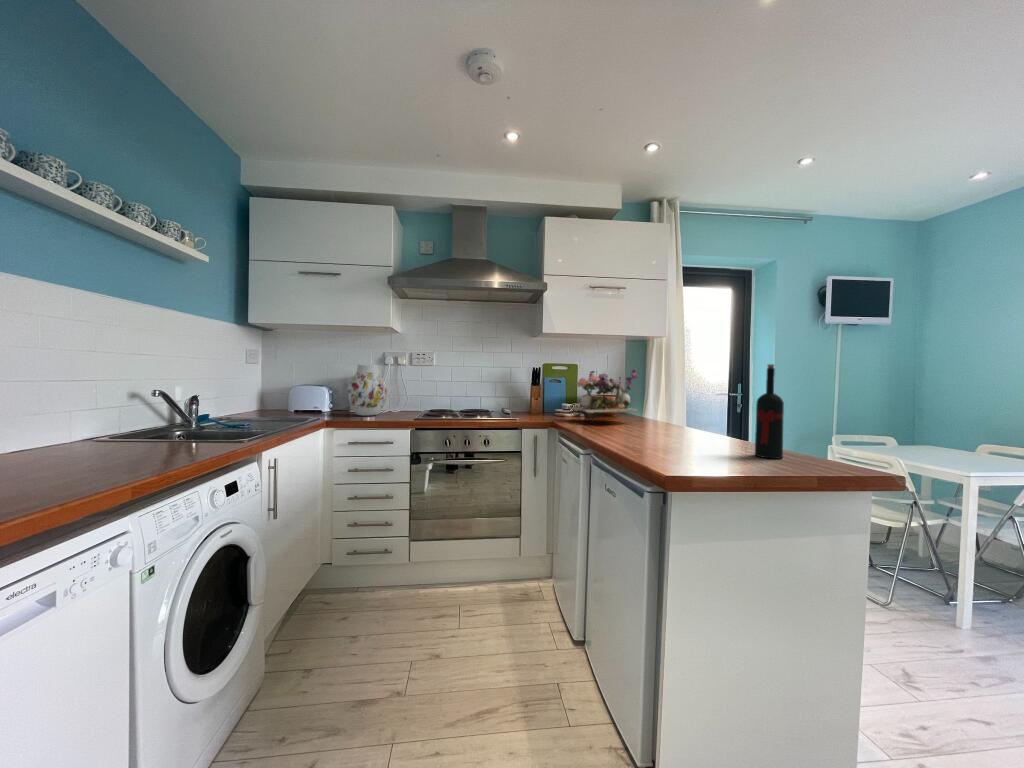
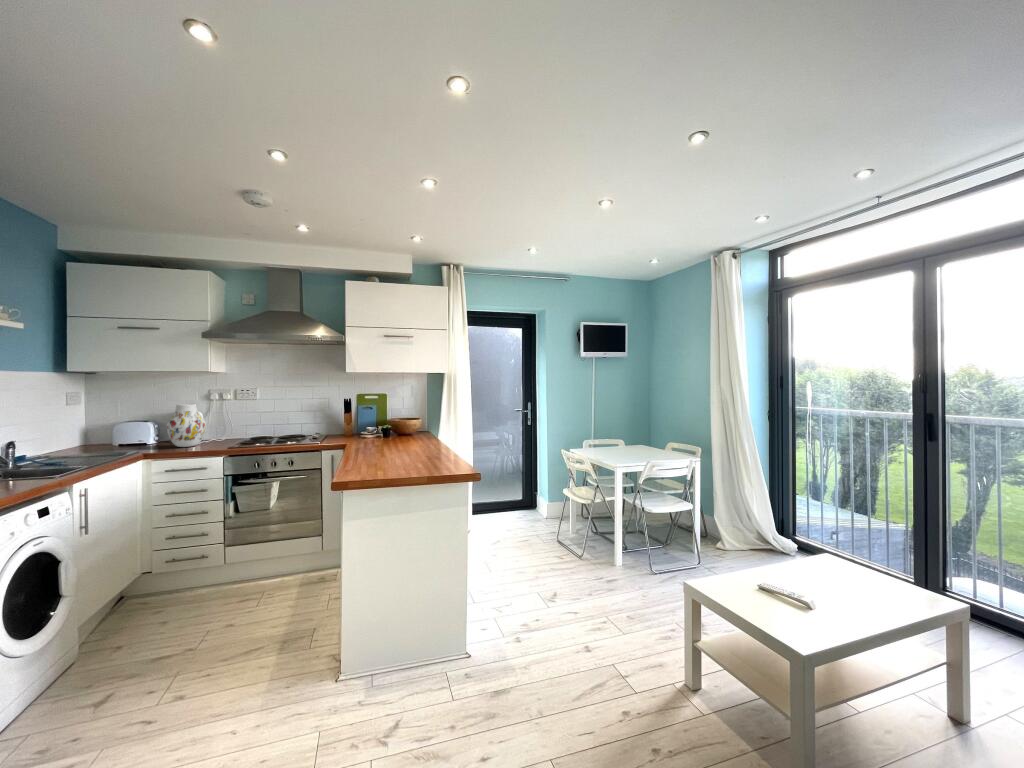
wine bottle: present [755,364,784,459] -> none [423,410,439,466]
flower arrangement: present [570,369,638,421] -> none [358,401,411,442]

